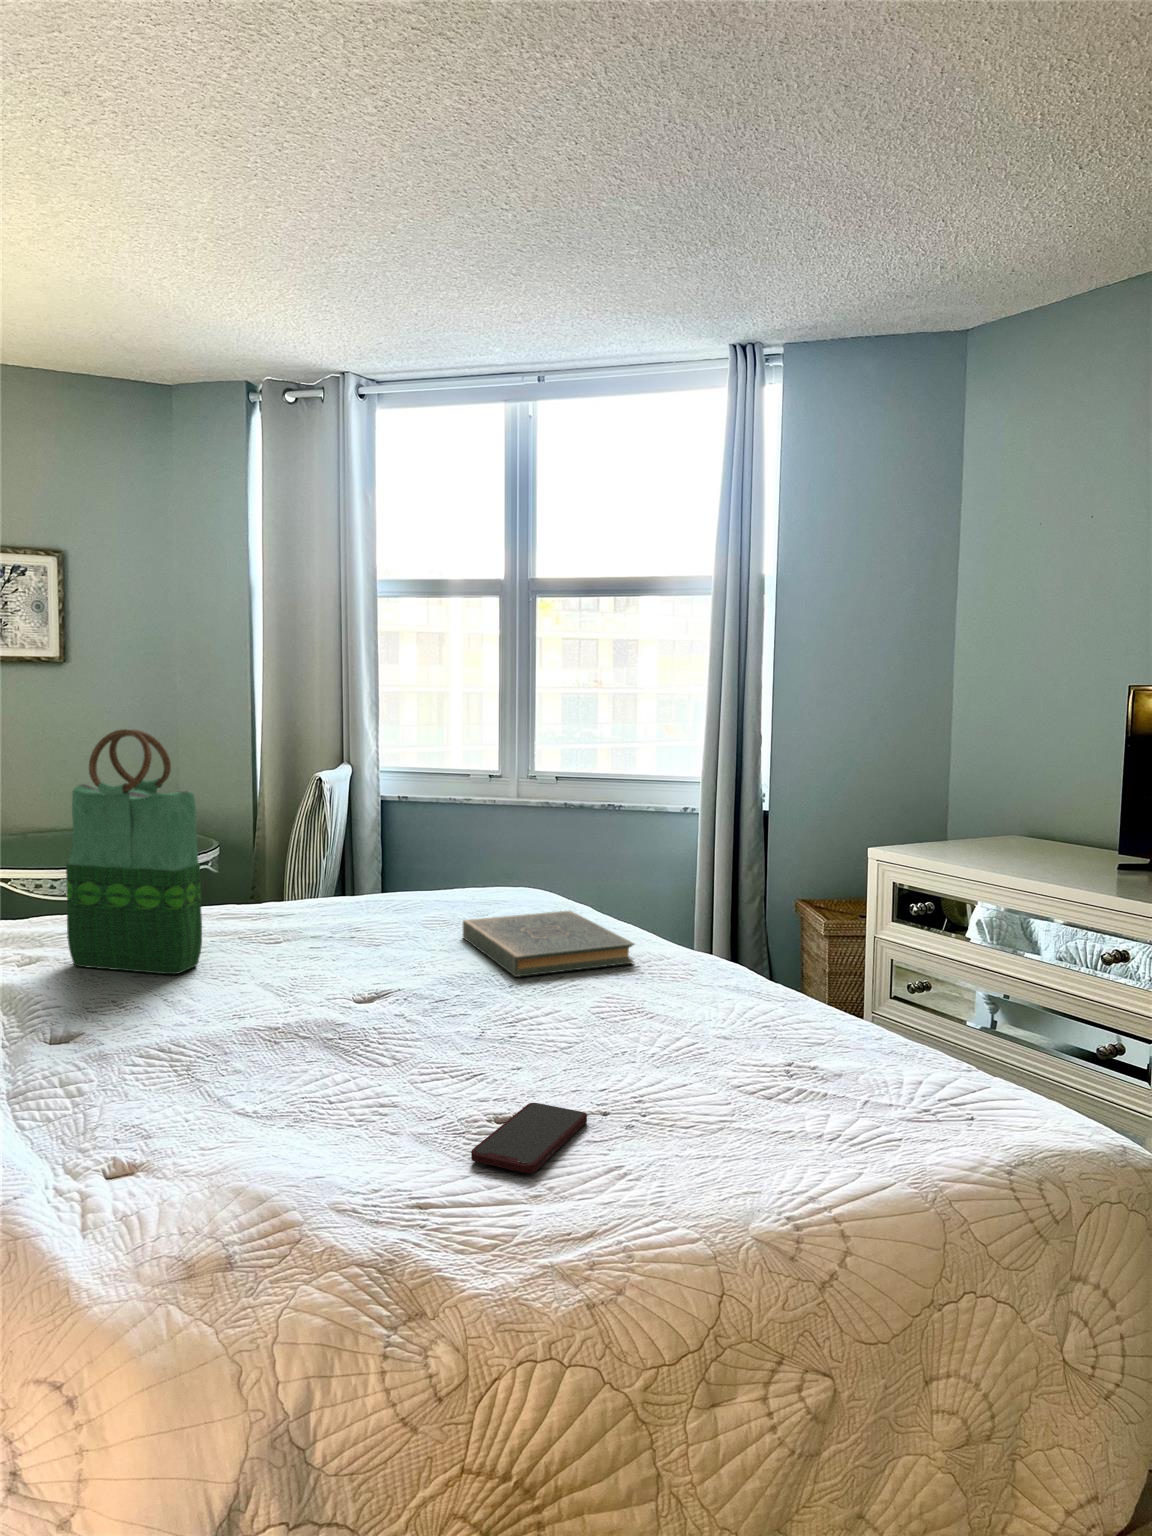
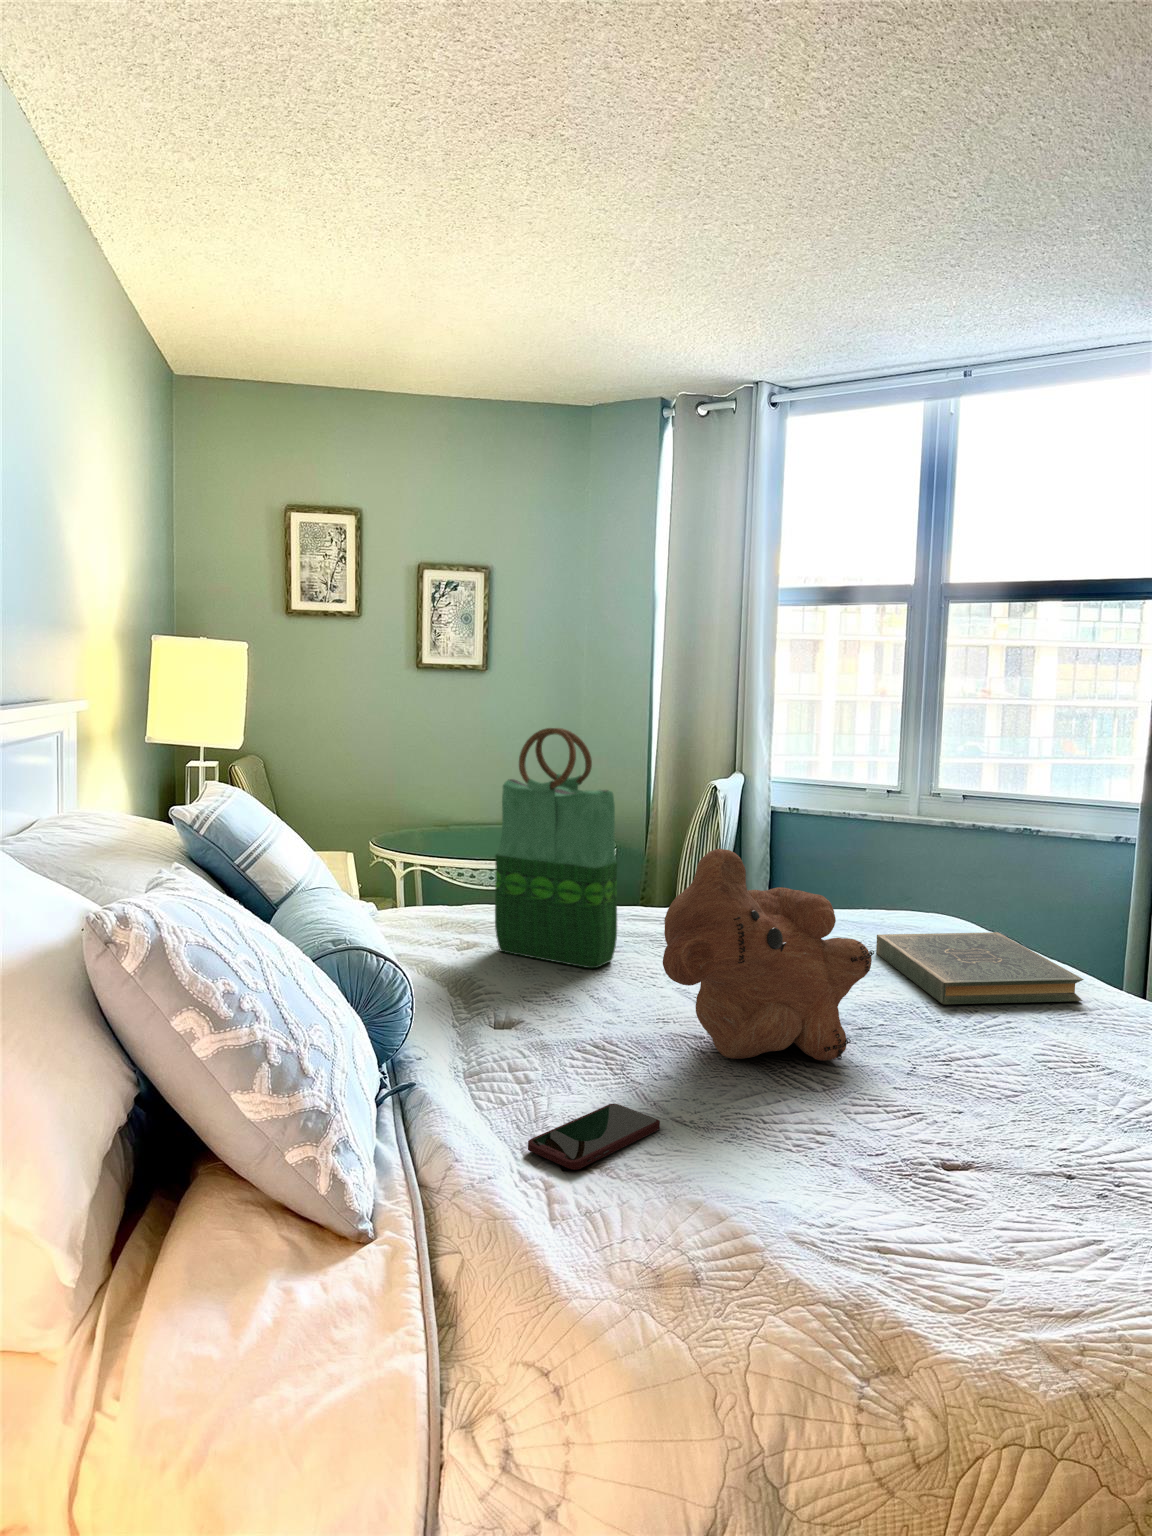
teddy bear: none [228,839,444,1045] -> present [663,849,874,1060]
smartphone: present [471,1103,587,1173] -> present [528,1104,660,1170]

